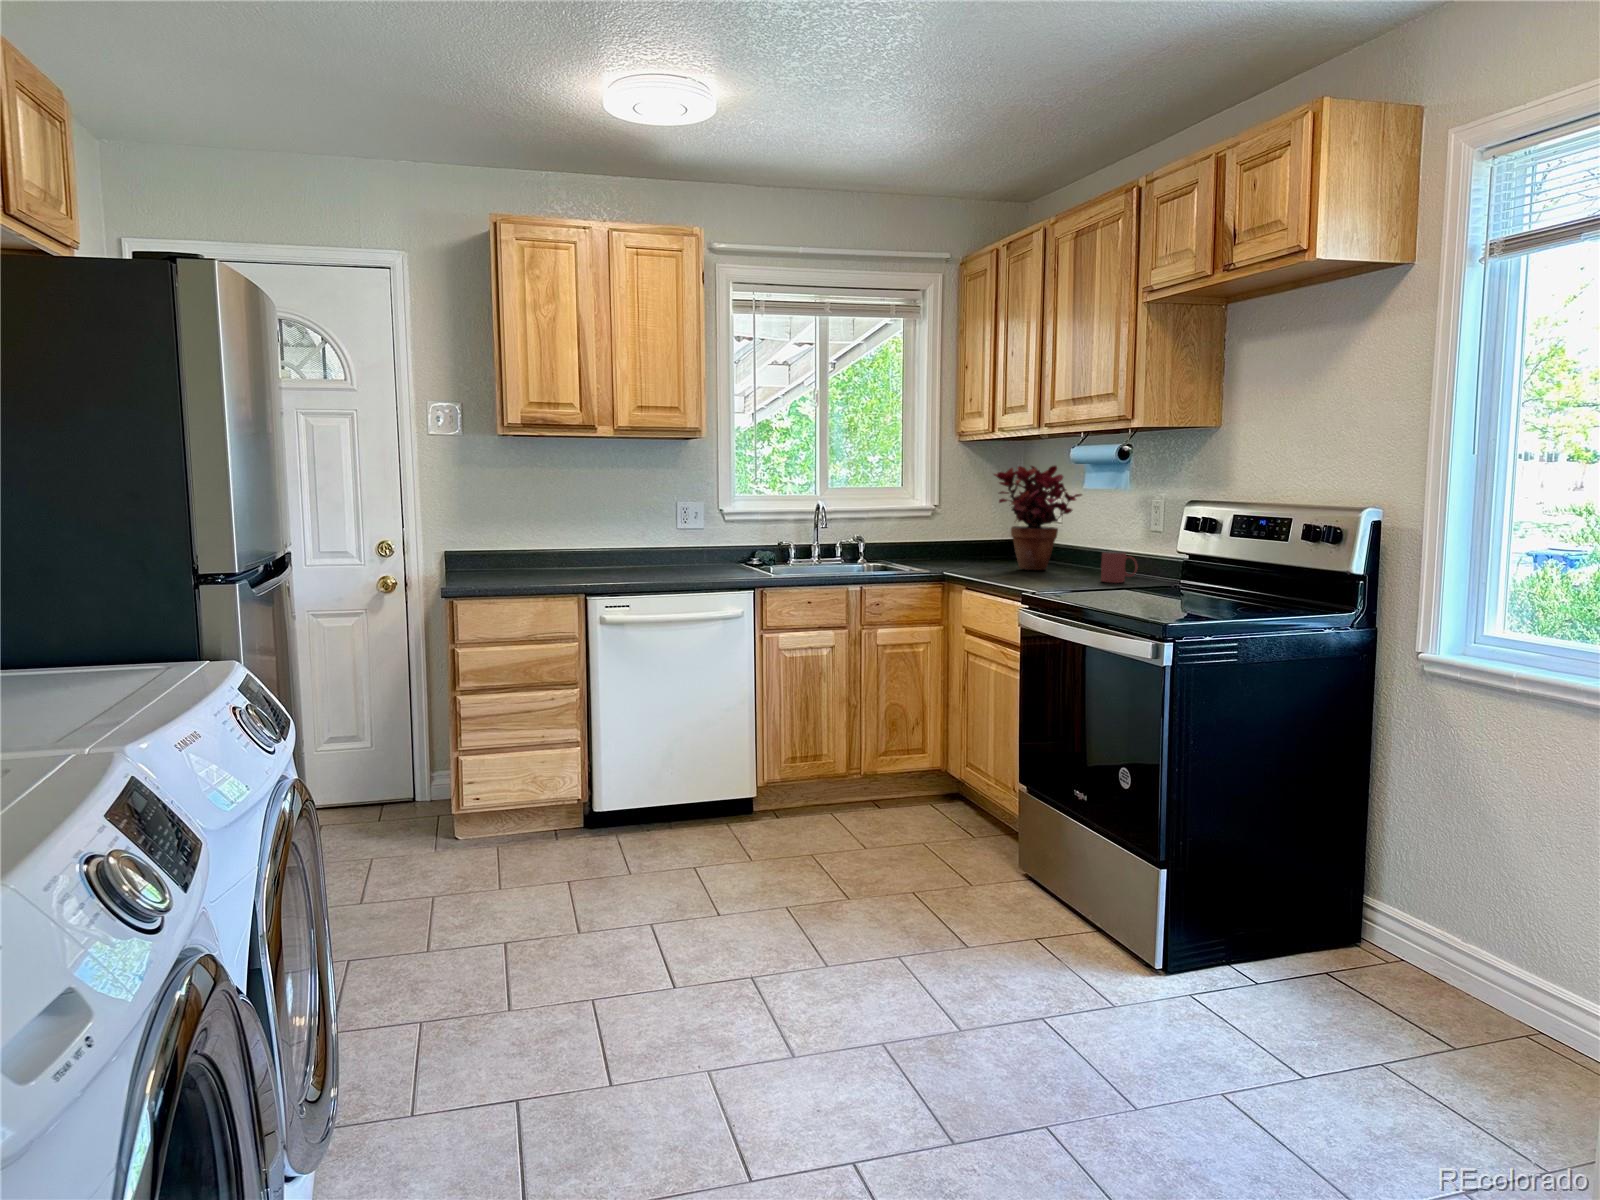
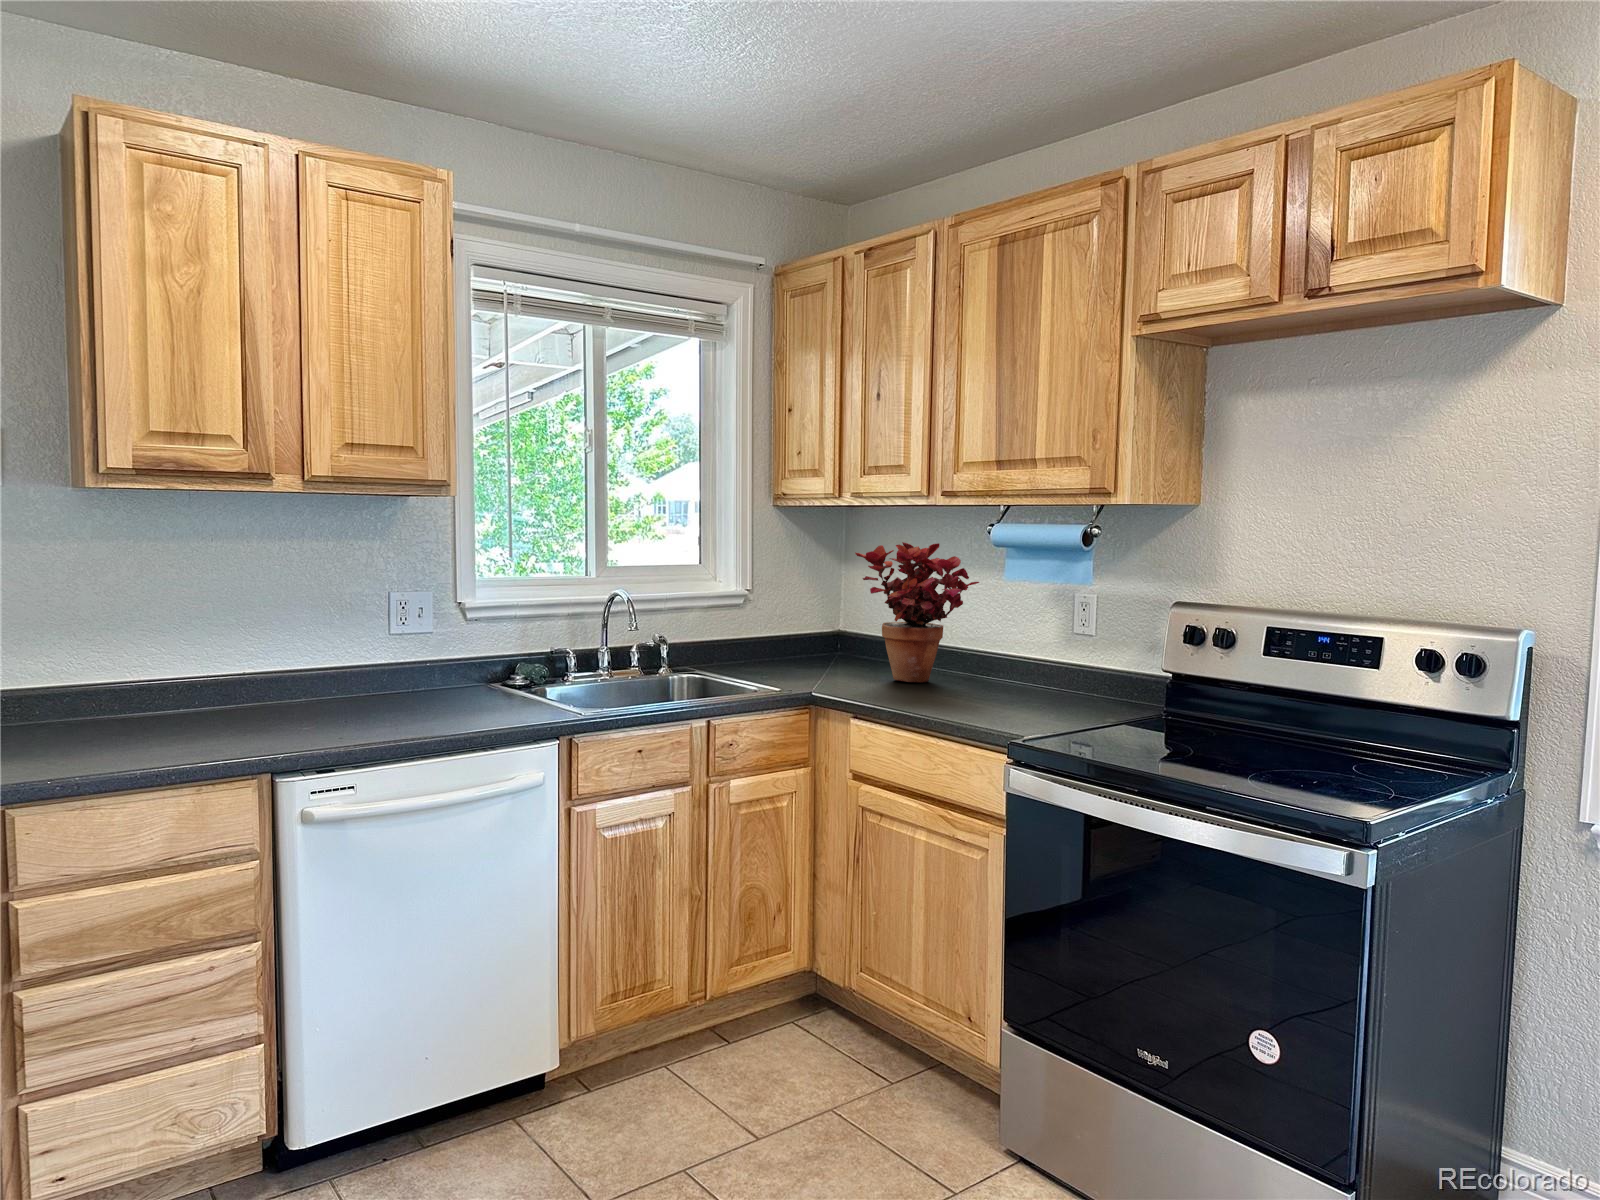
mug: present [1101,551,1138,583] -> none [1035,661,1084,704]

